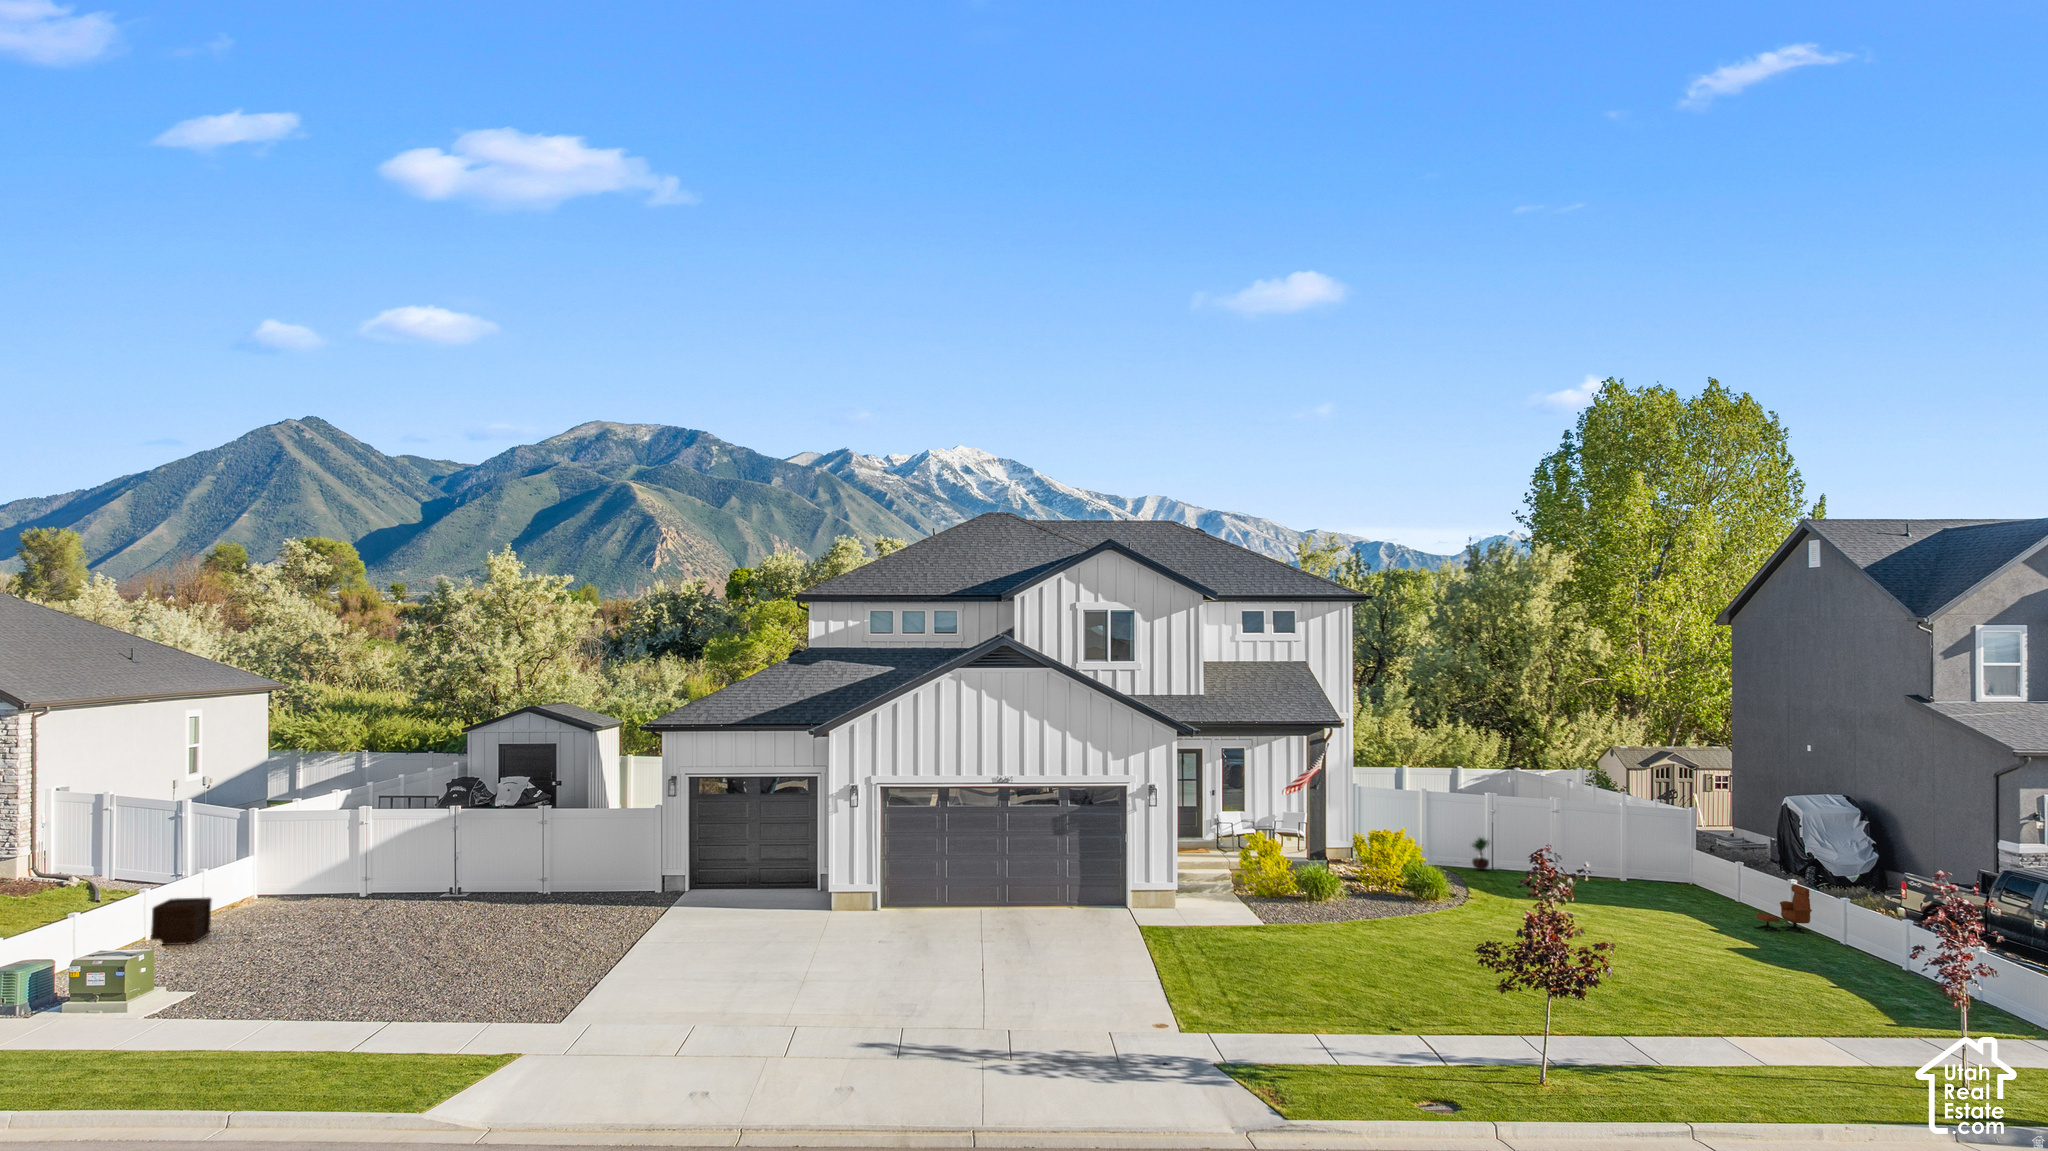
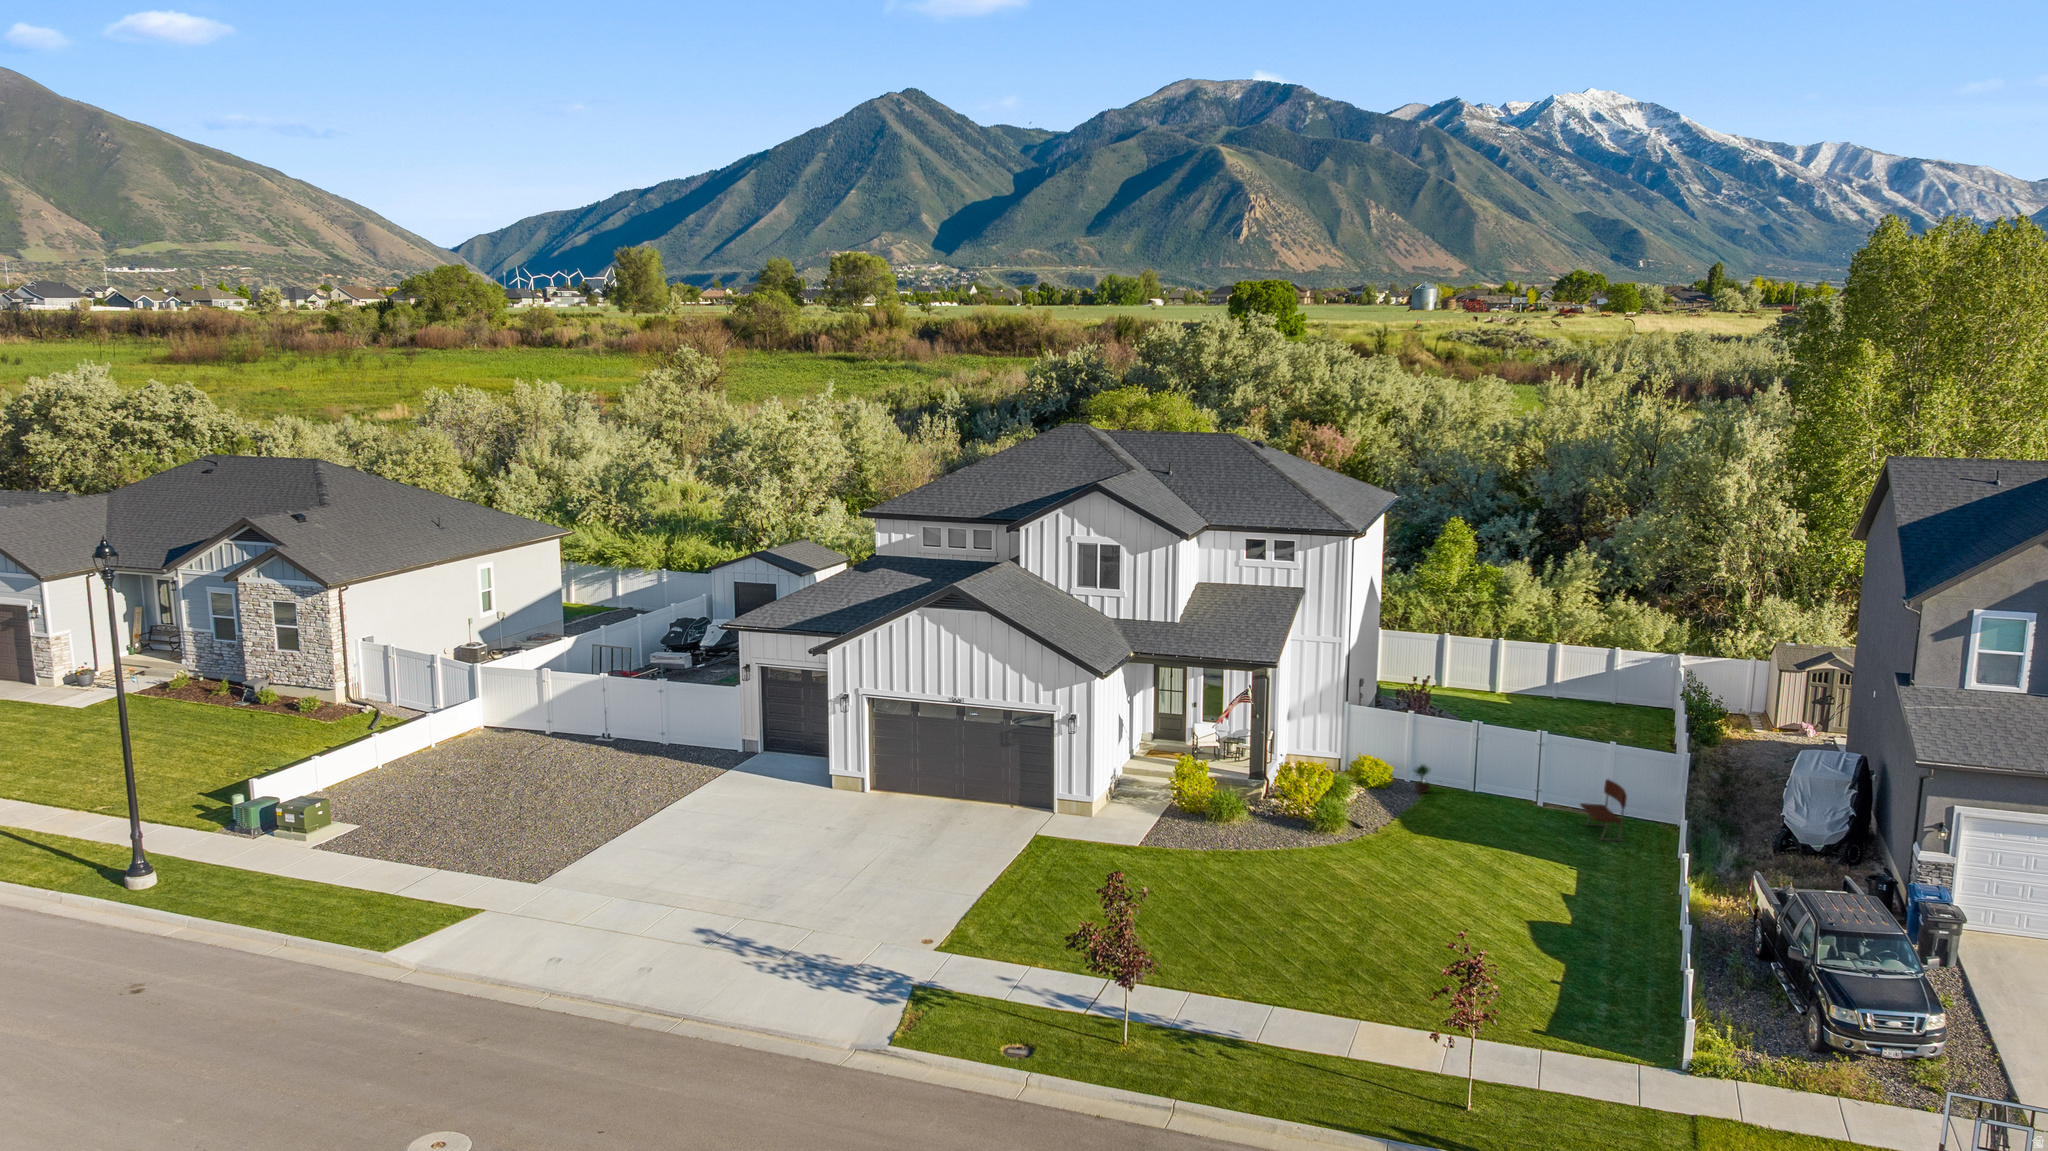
bench: none [1654,829,1712,891] -> present [1580,780,1627,841]
lounge chair: present [1754,885,1812,933] -> none [1589,862,1642,907]
wooden crate: present [151,898,212,945] -> none [382,741,422,774]

